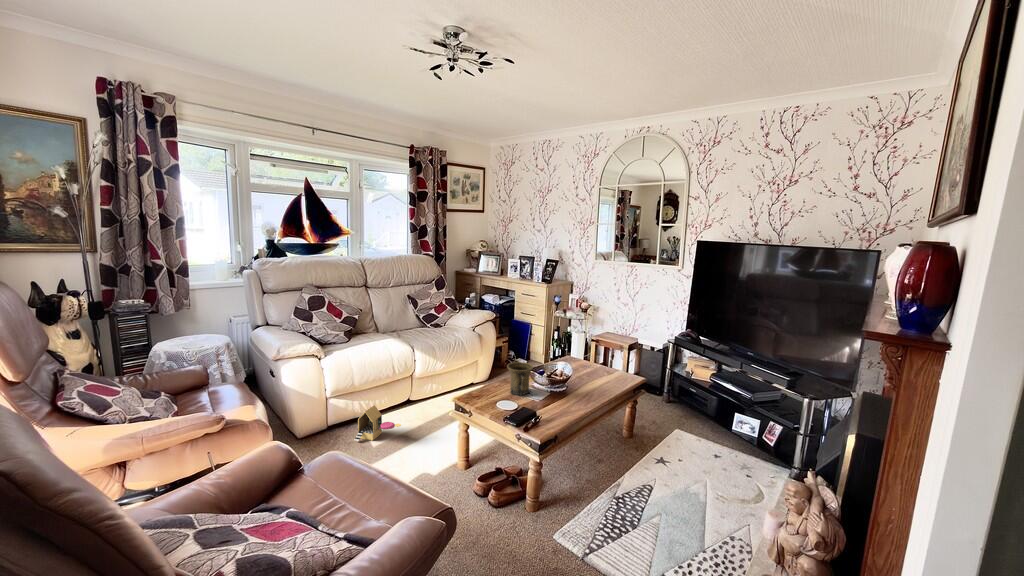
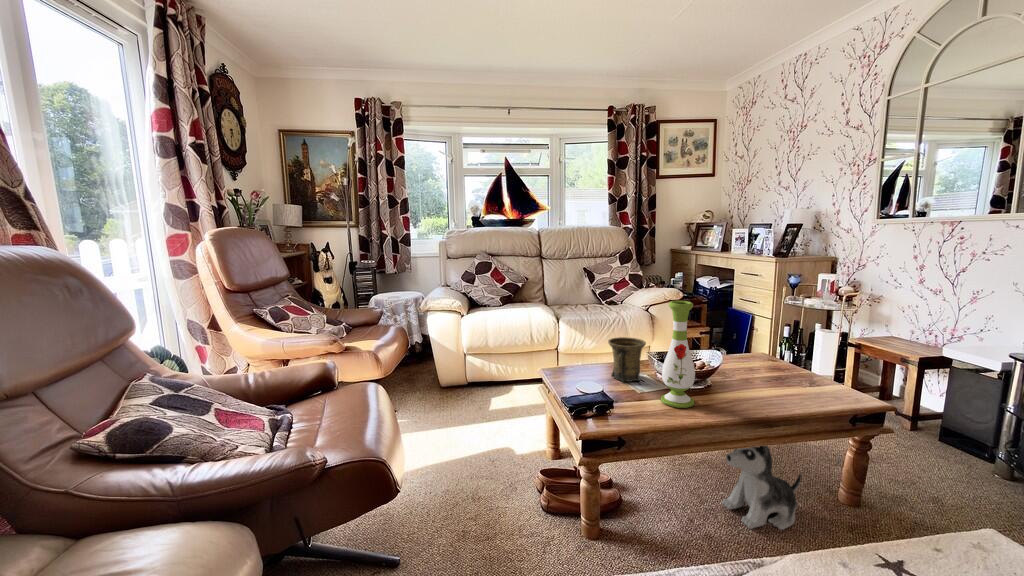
vase: none [554,337,576,406] -> present [661,301,695,408]
toy house: present [354,405,401,441] -> none [477,369,518,405]
plush toy: none [582,409,618,467] -> present [722,446,801,530]

